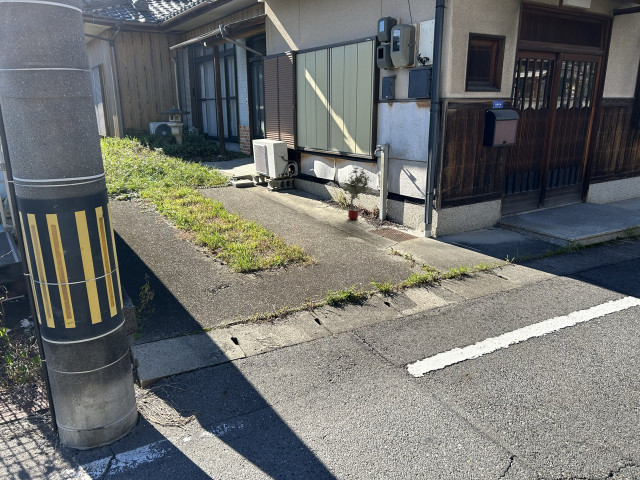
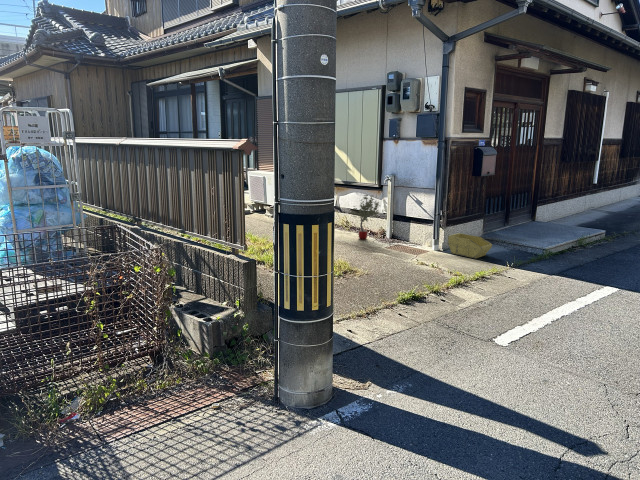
storage bin: none [443,217,496,250] -> present [448,233,492,258]

